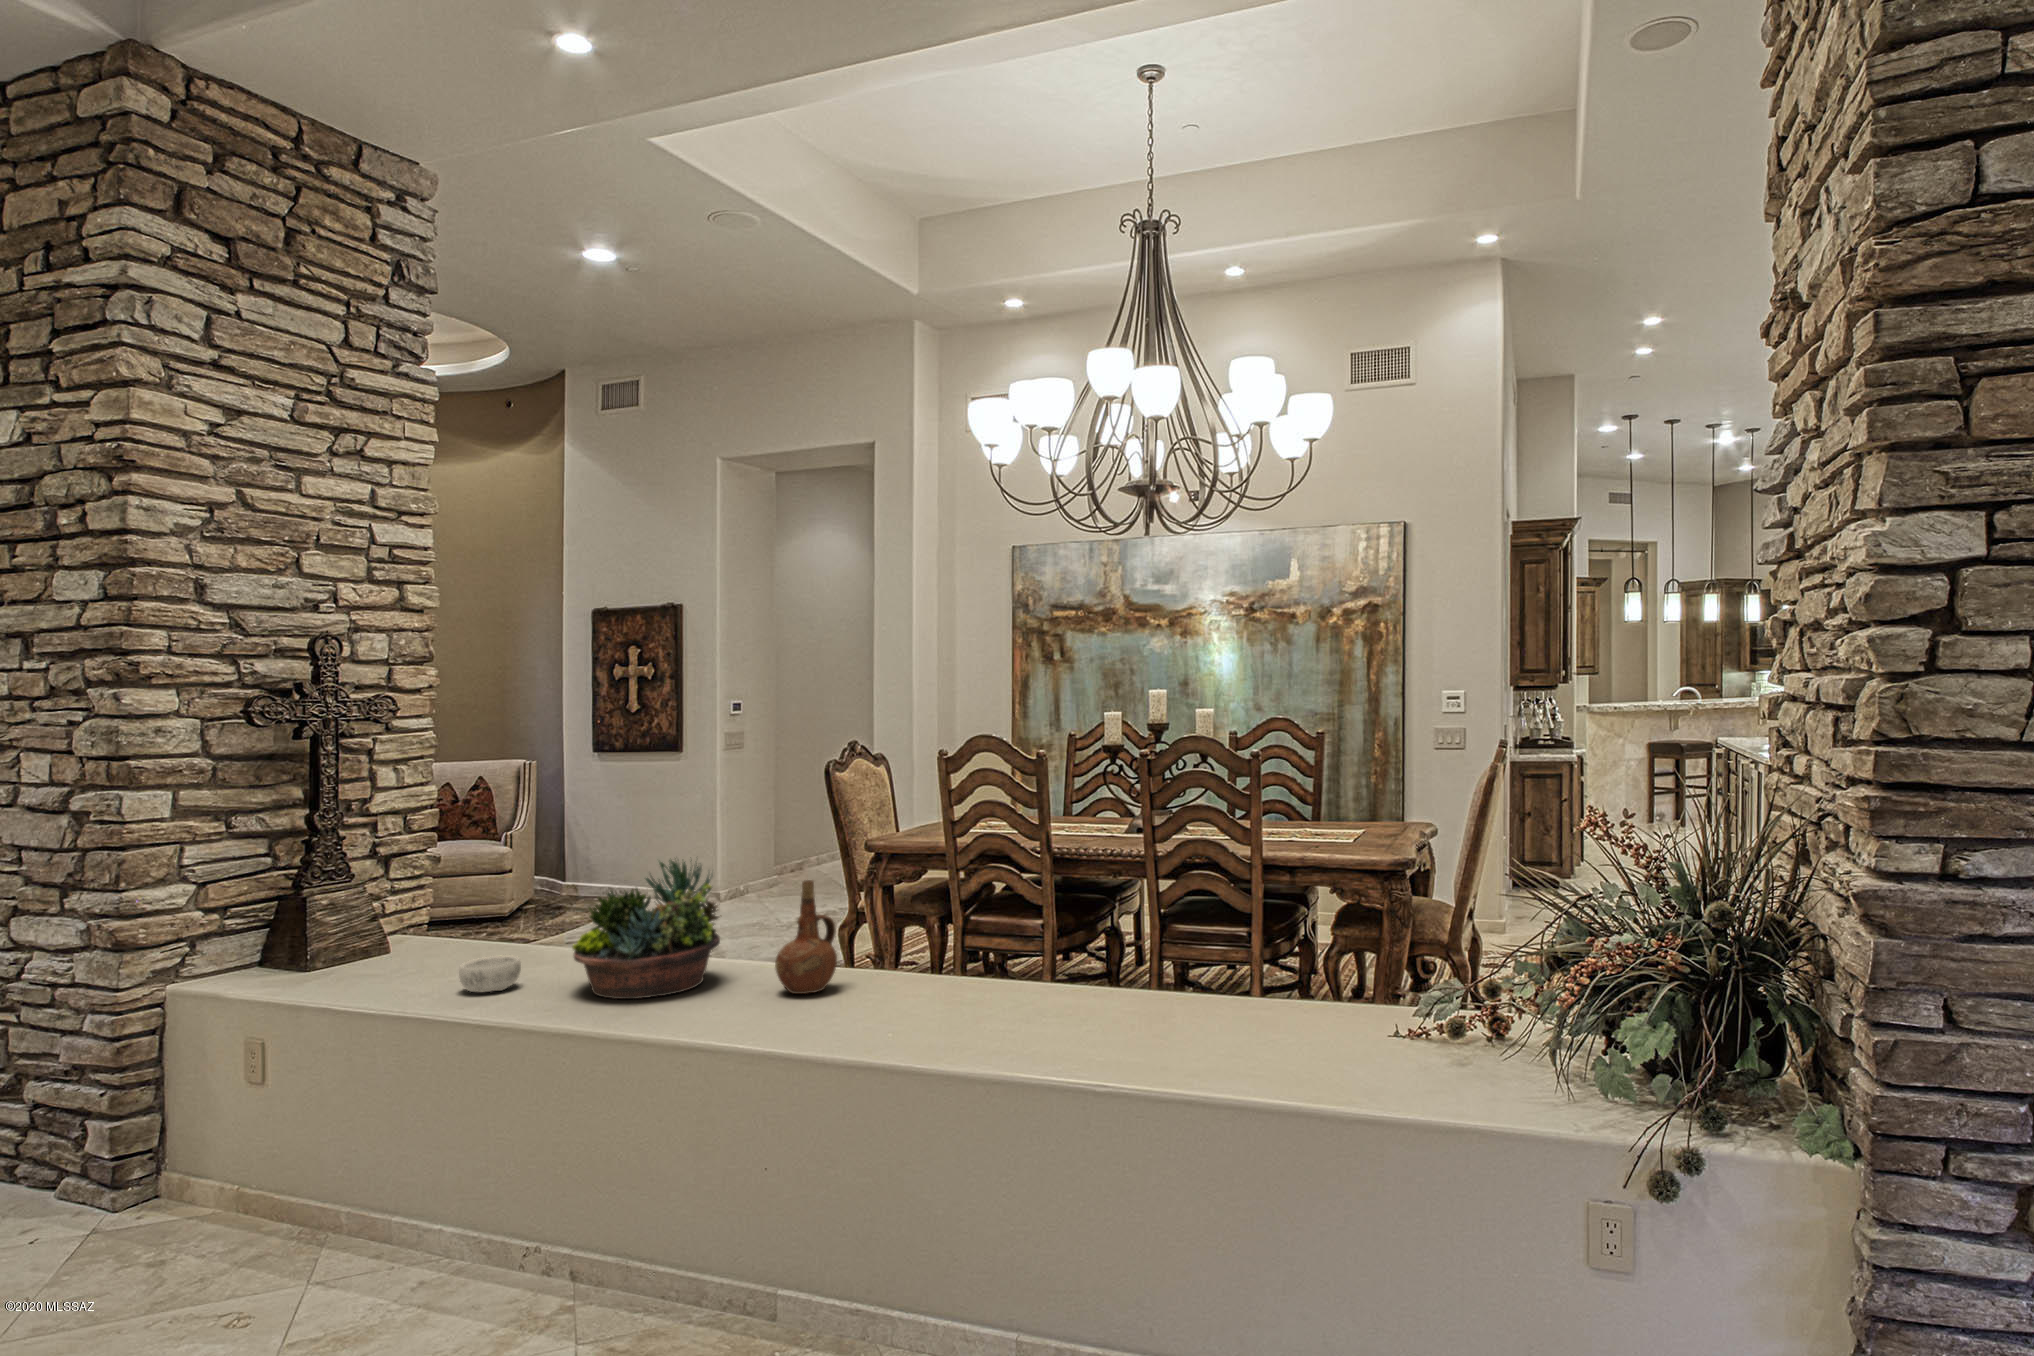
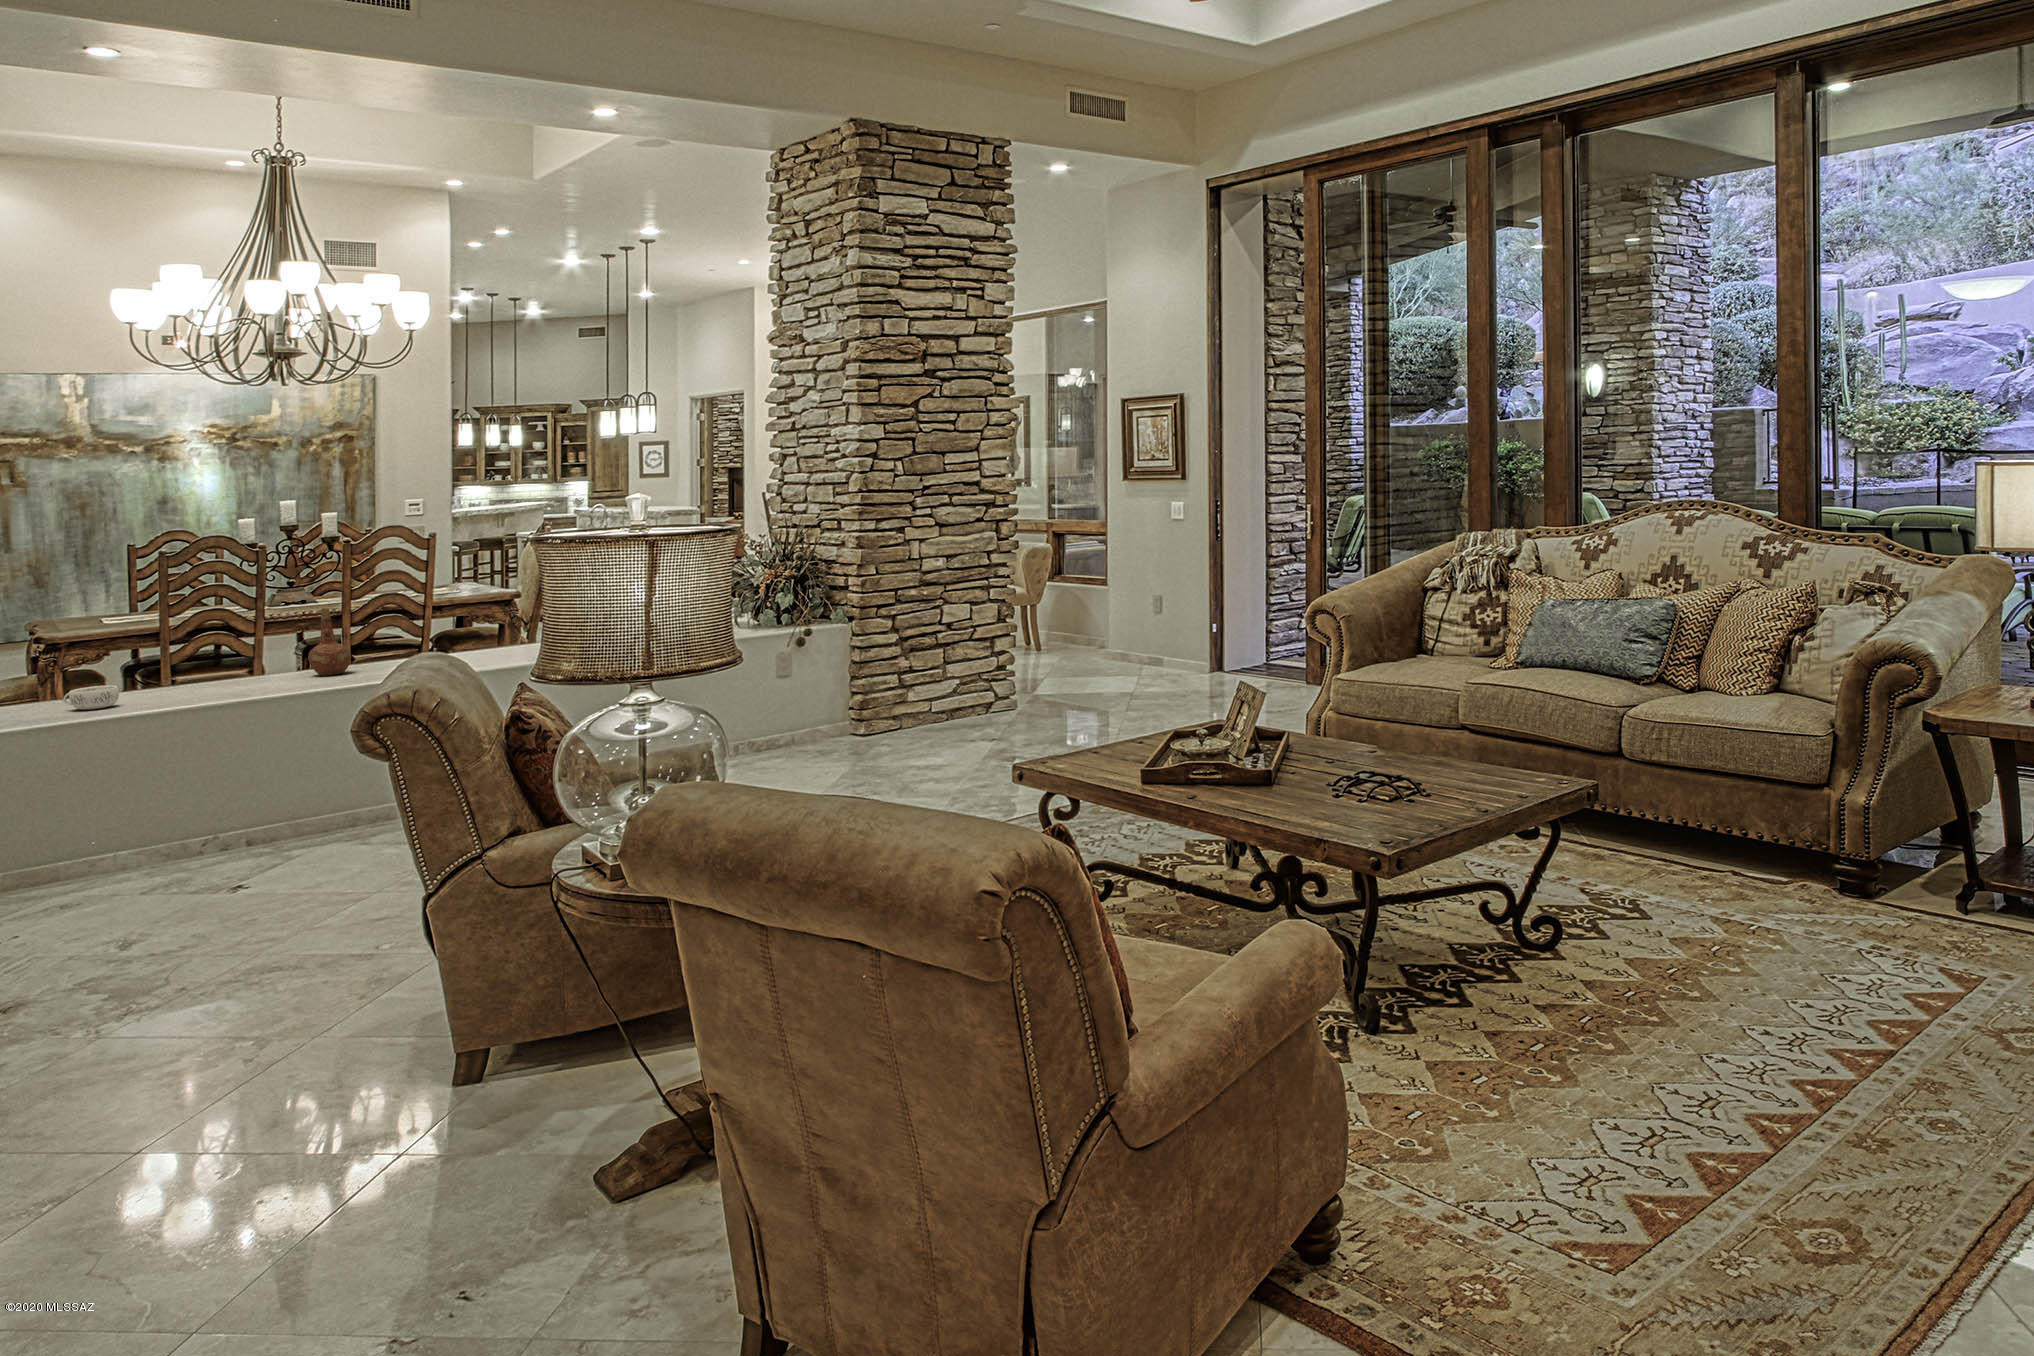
succulent planter: present [572,860,720,999] -> none [147,606,266,695]

